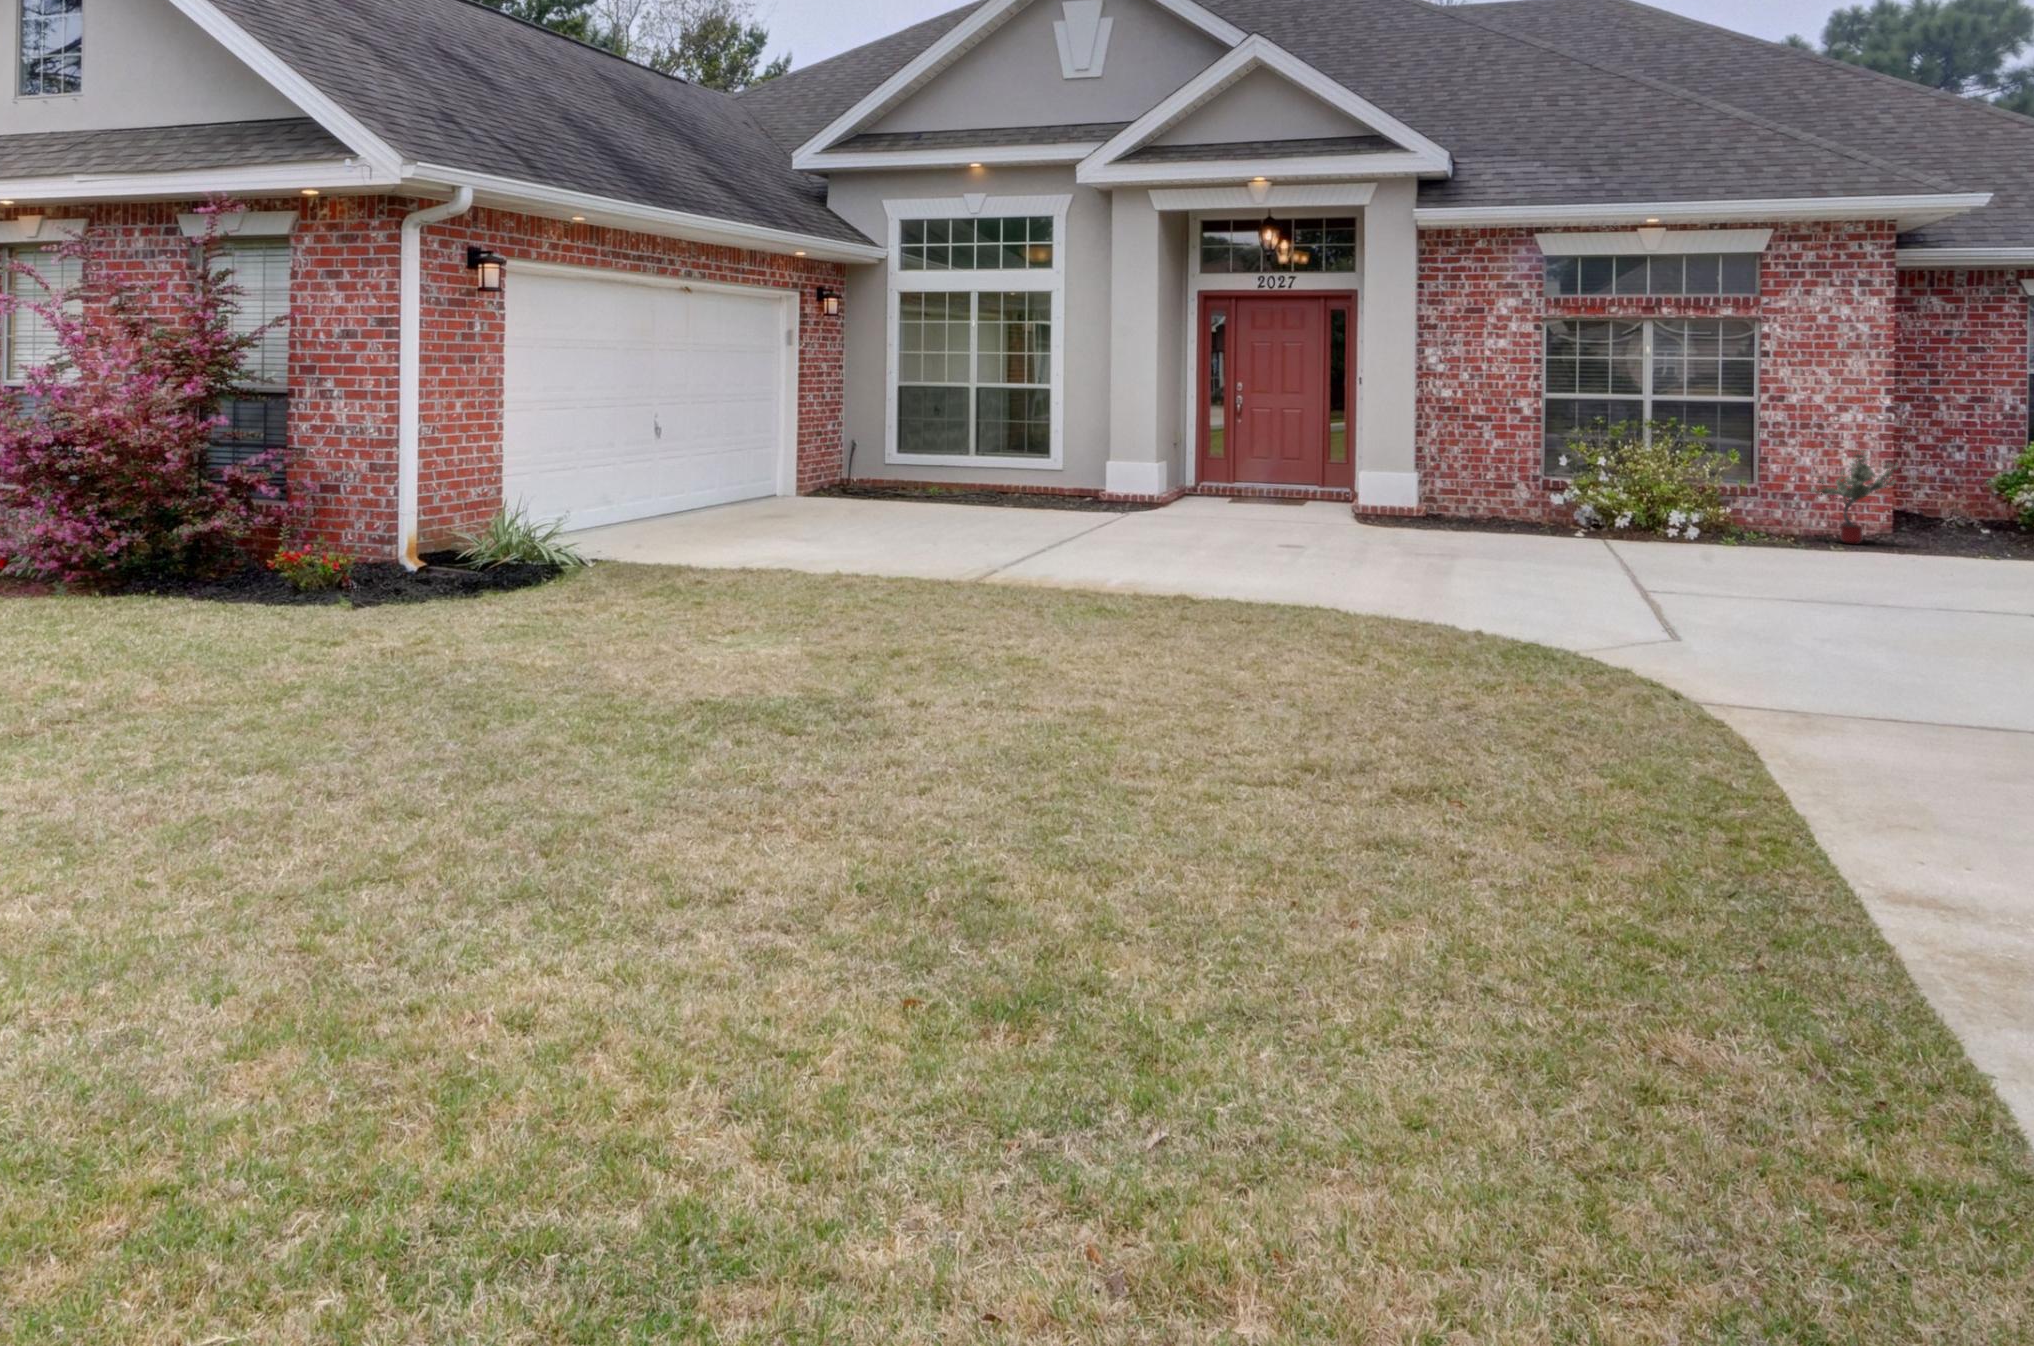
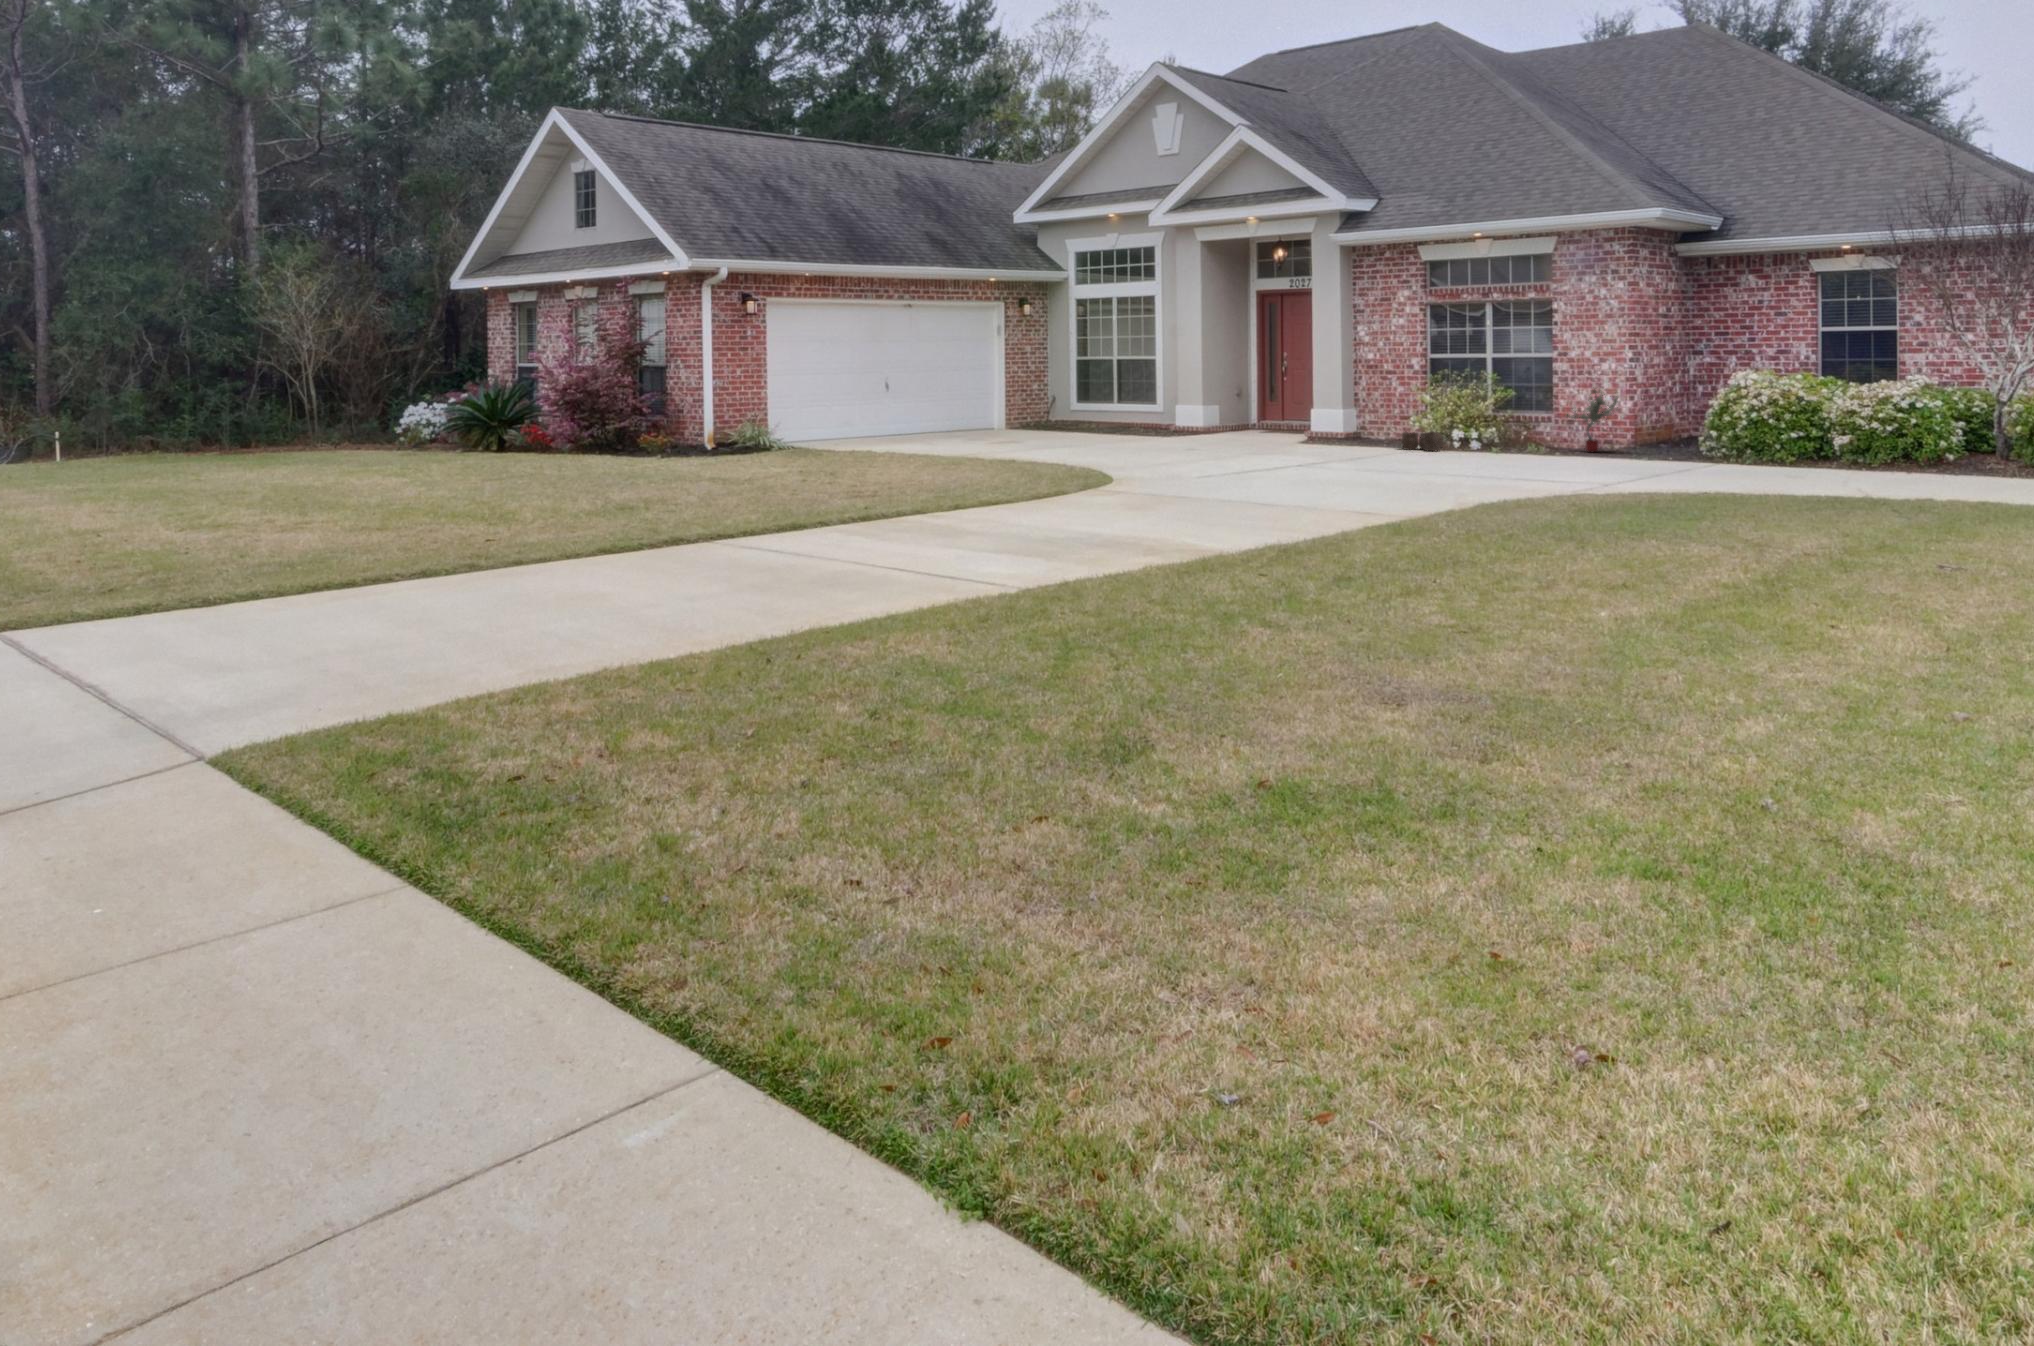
woven basket: none [1590,510,1665,549] -> present [1402,430,1443,451]

